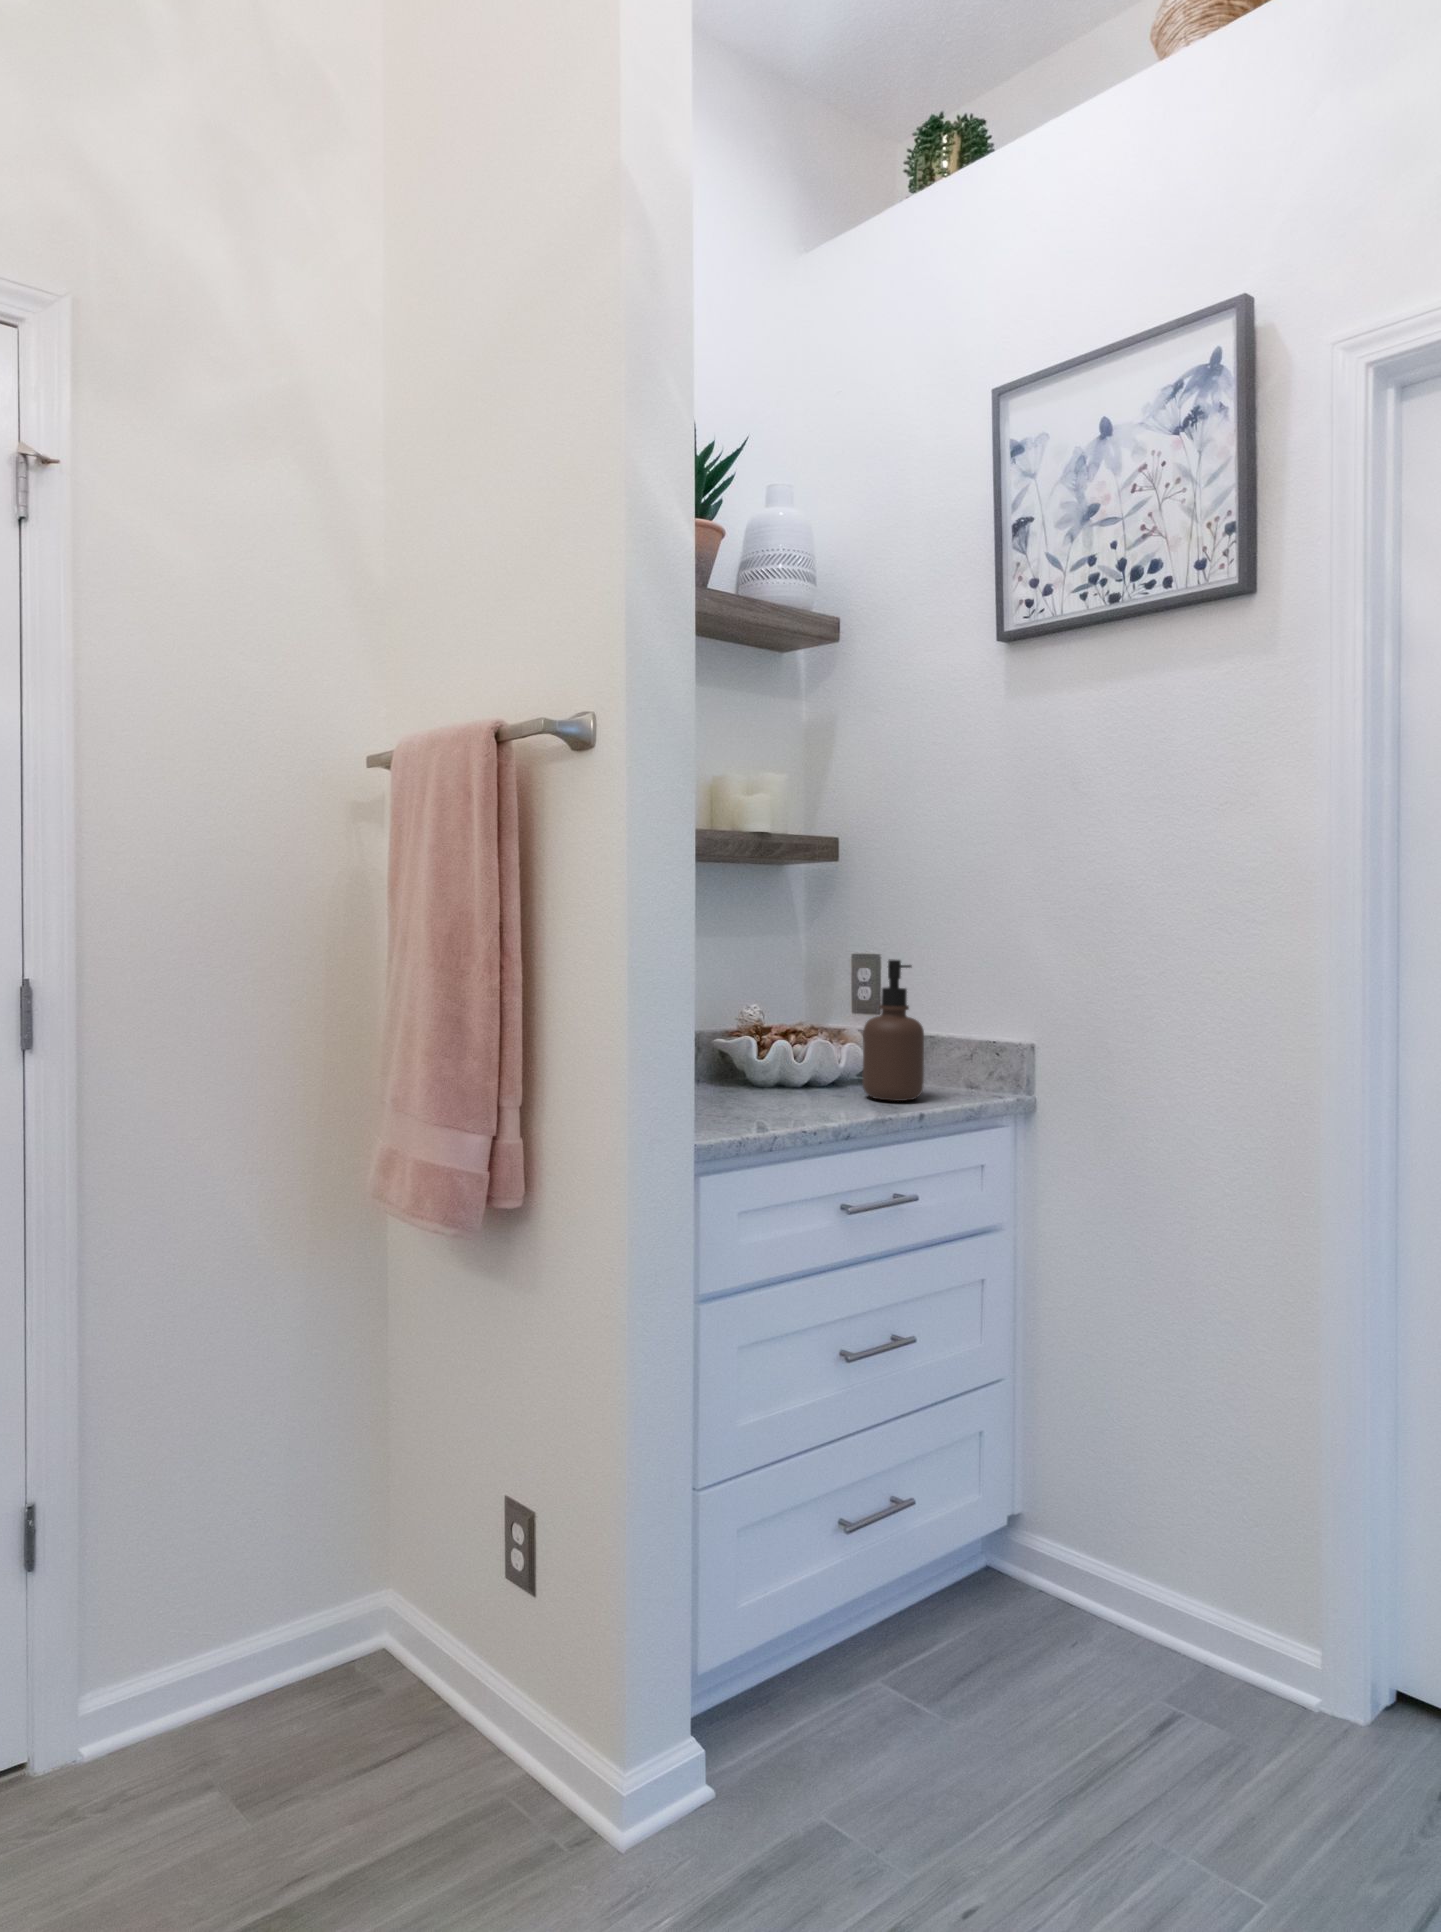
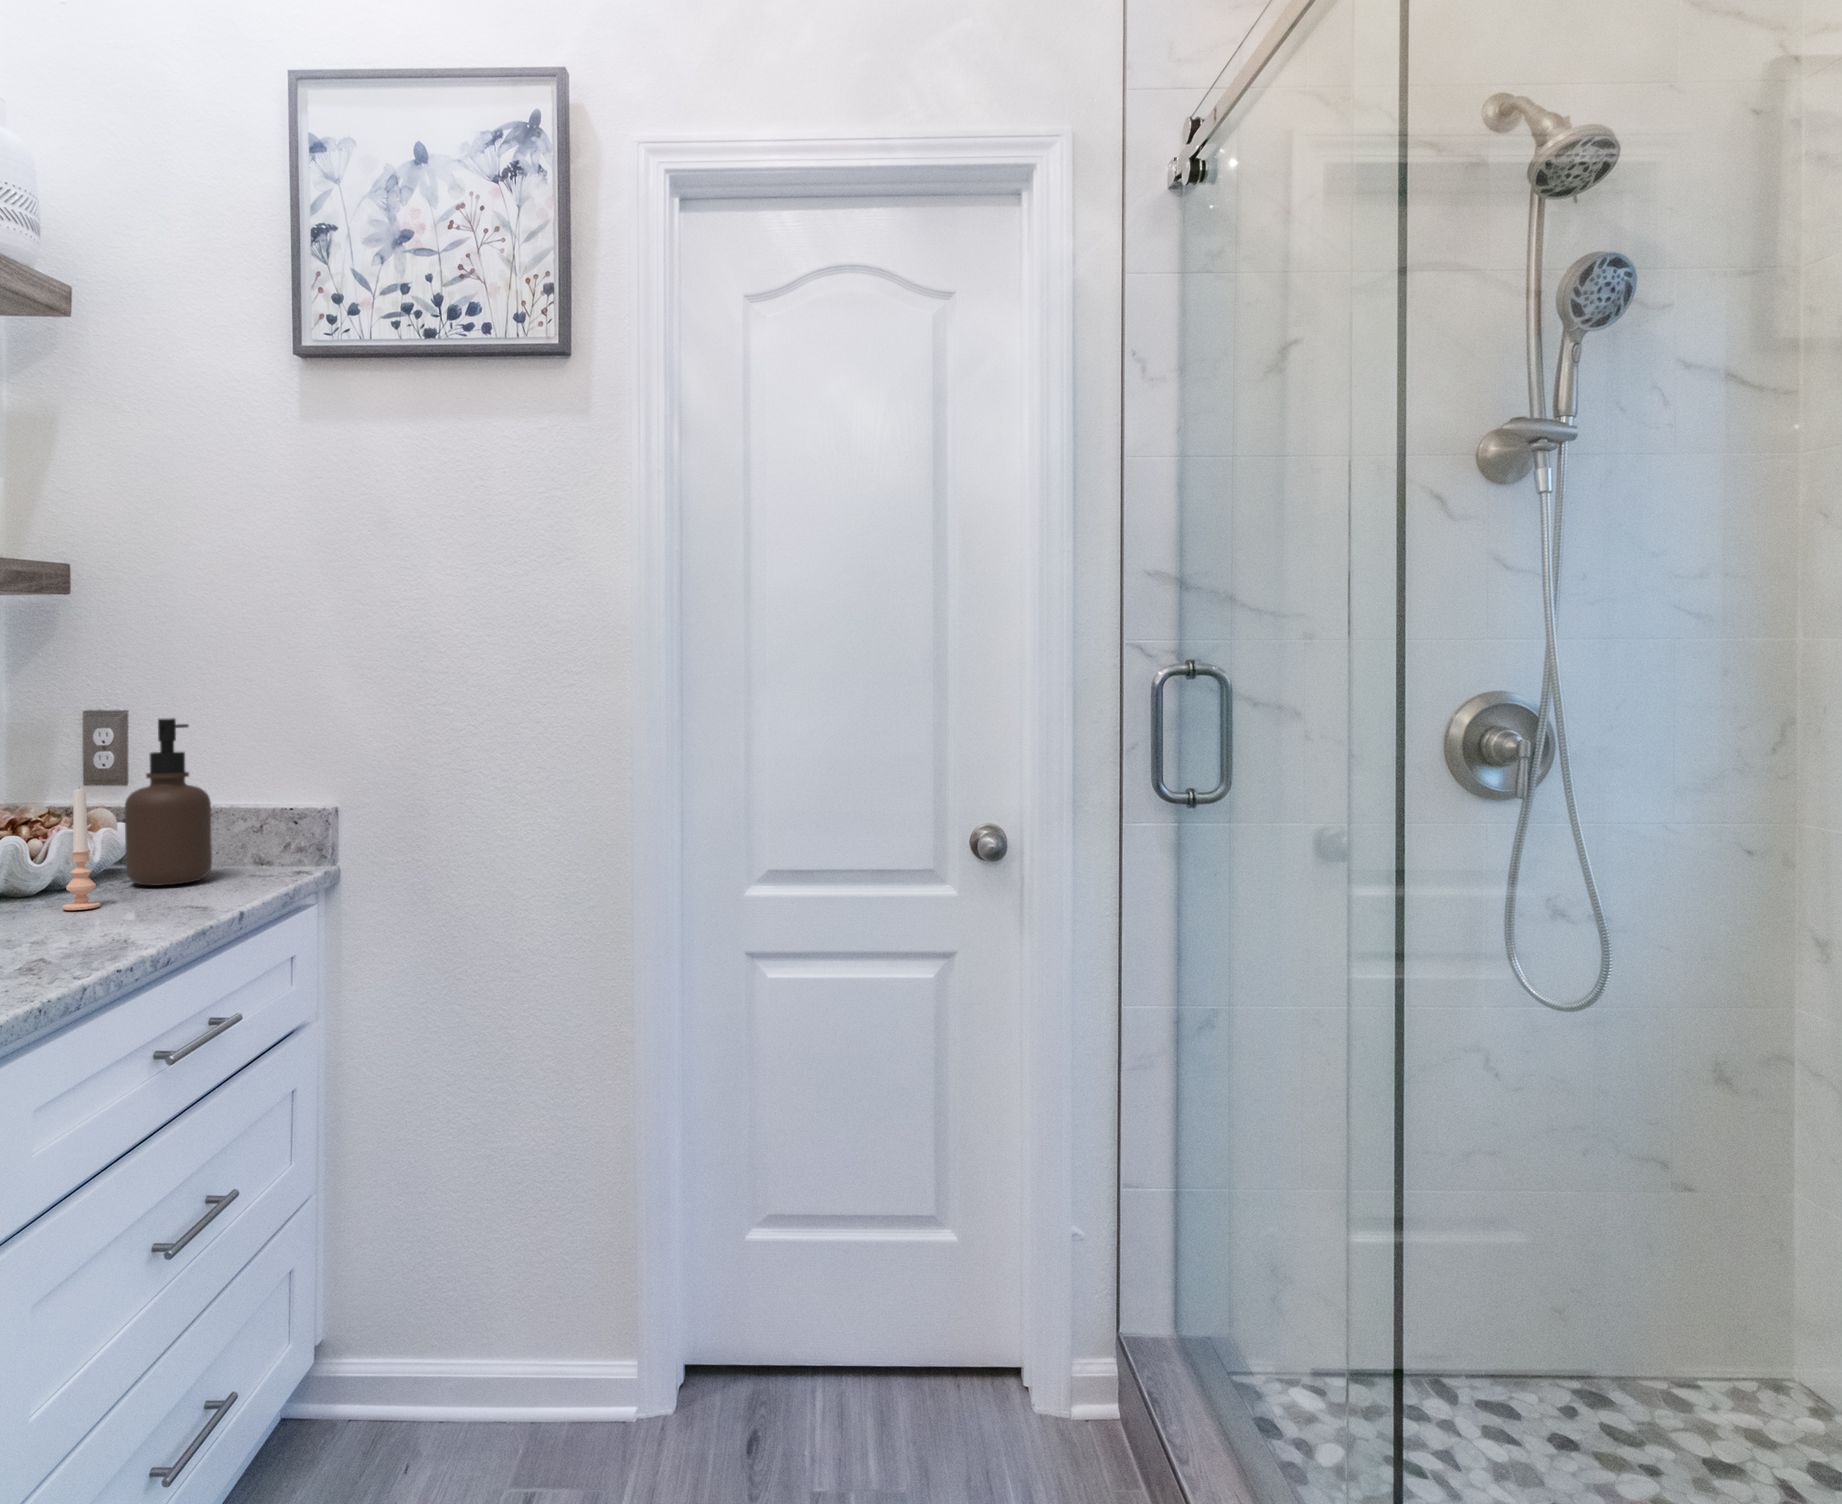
candle: none [814,1013,838,1112] -> present [62,787,100,910]

